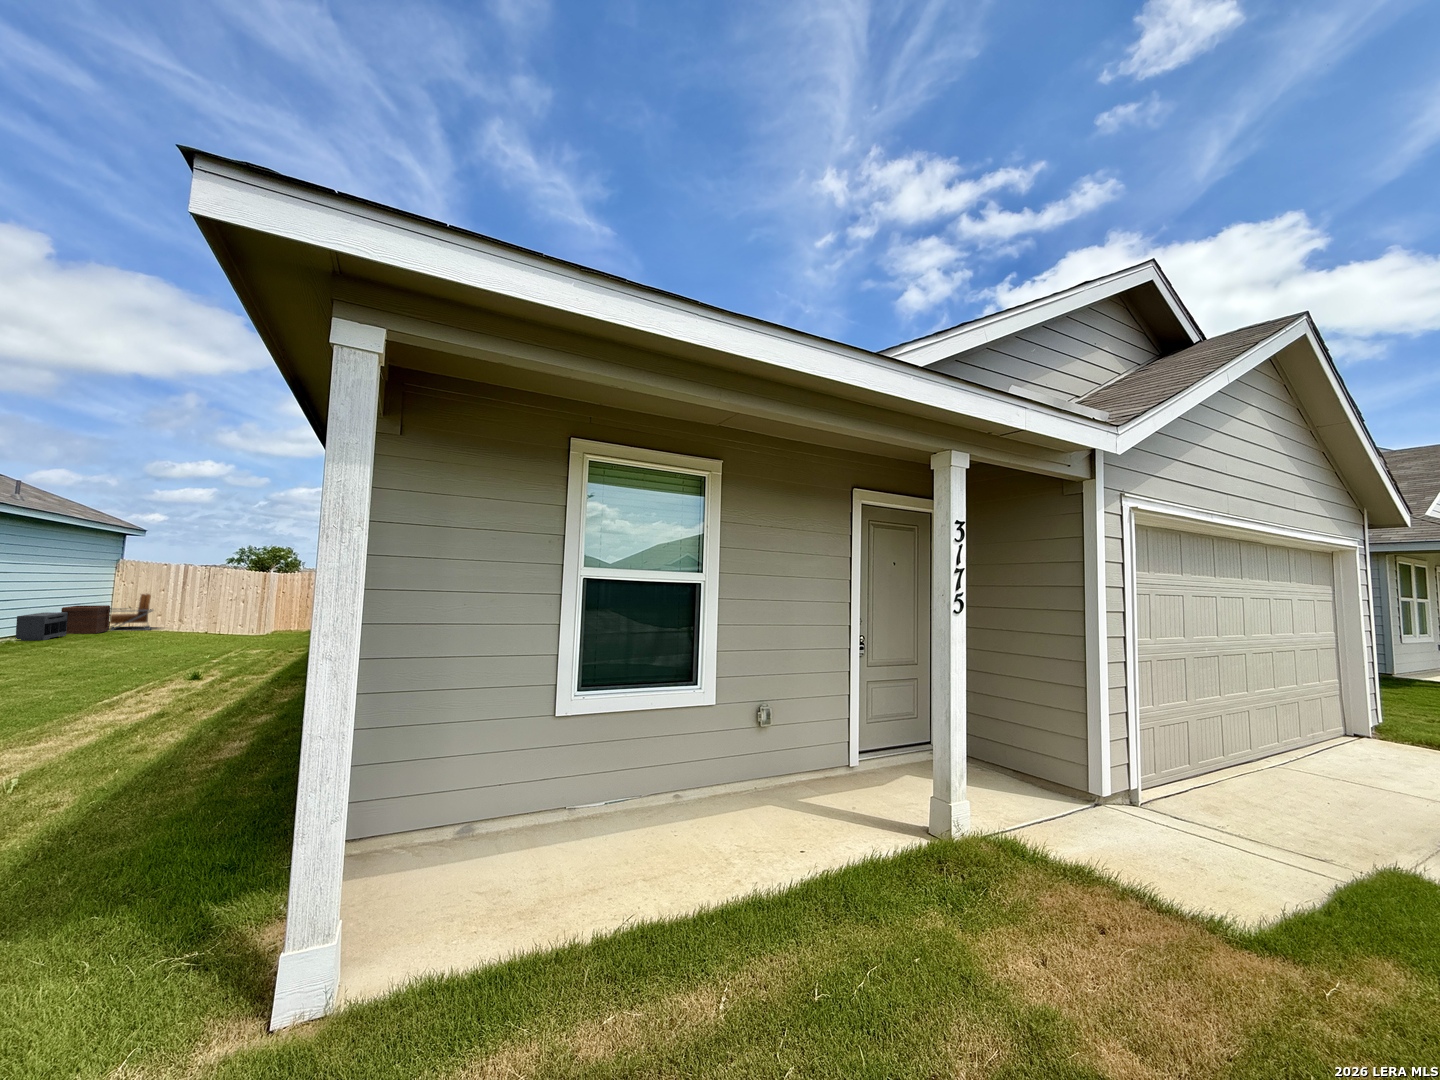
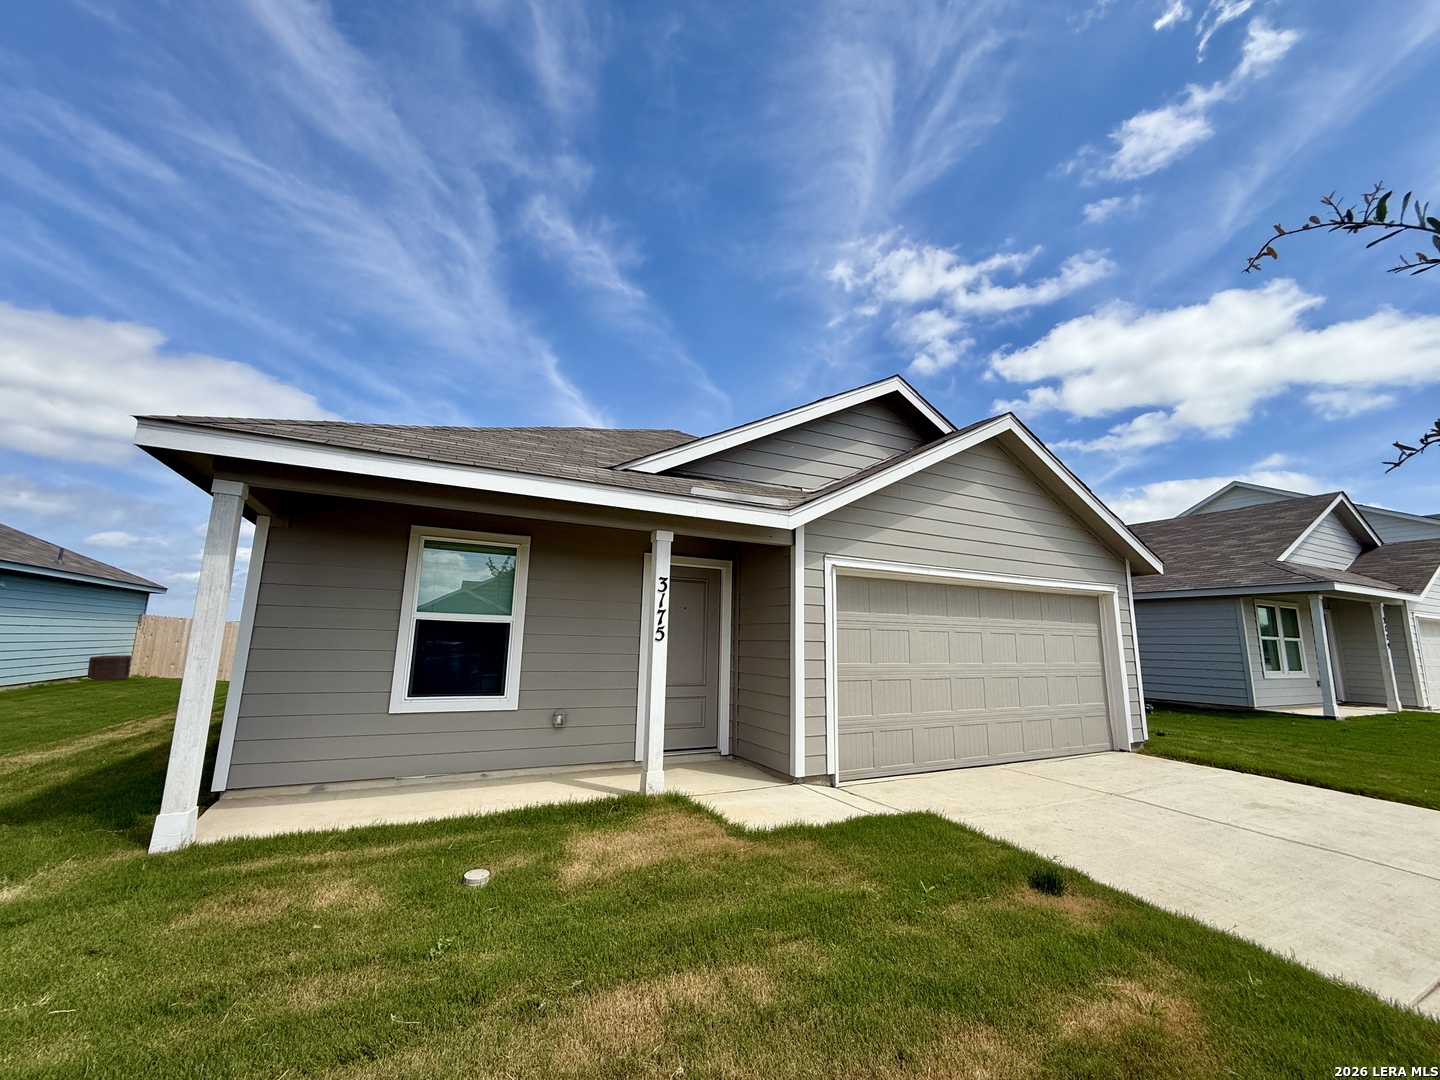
lounge chair: present [110,594,153,631] -> none [128,645,169,679]
bench: present [15,612,68,640] -> none [48,661,94,686]

